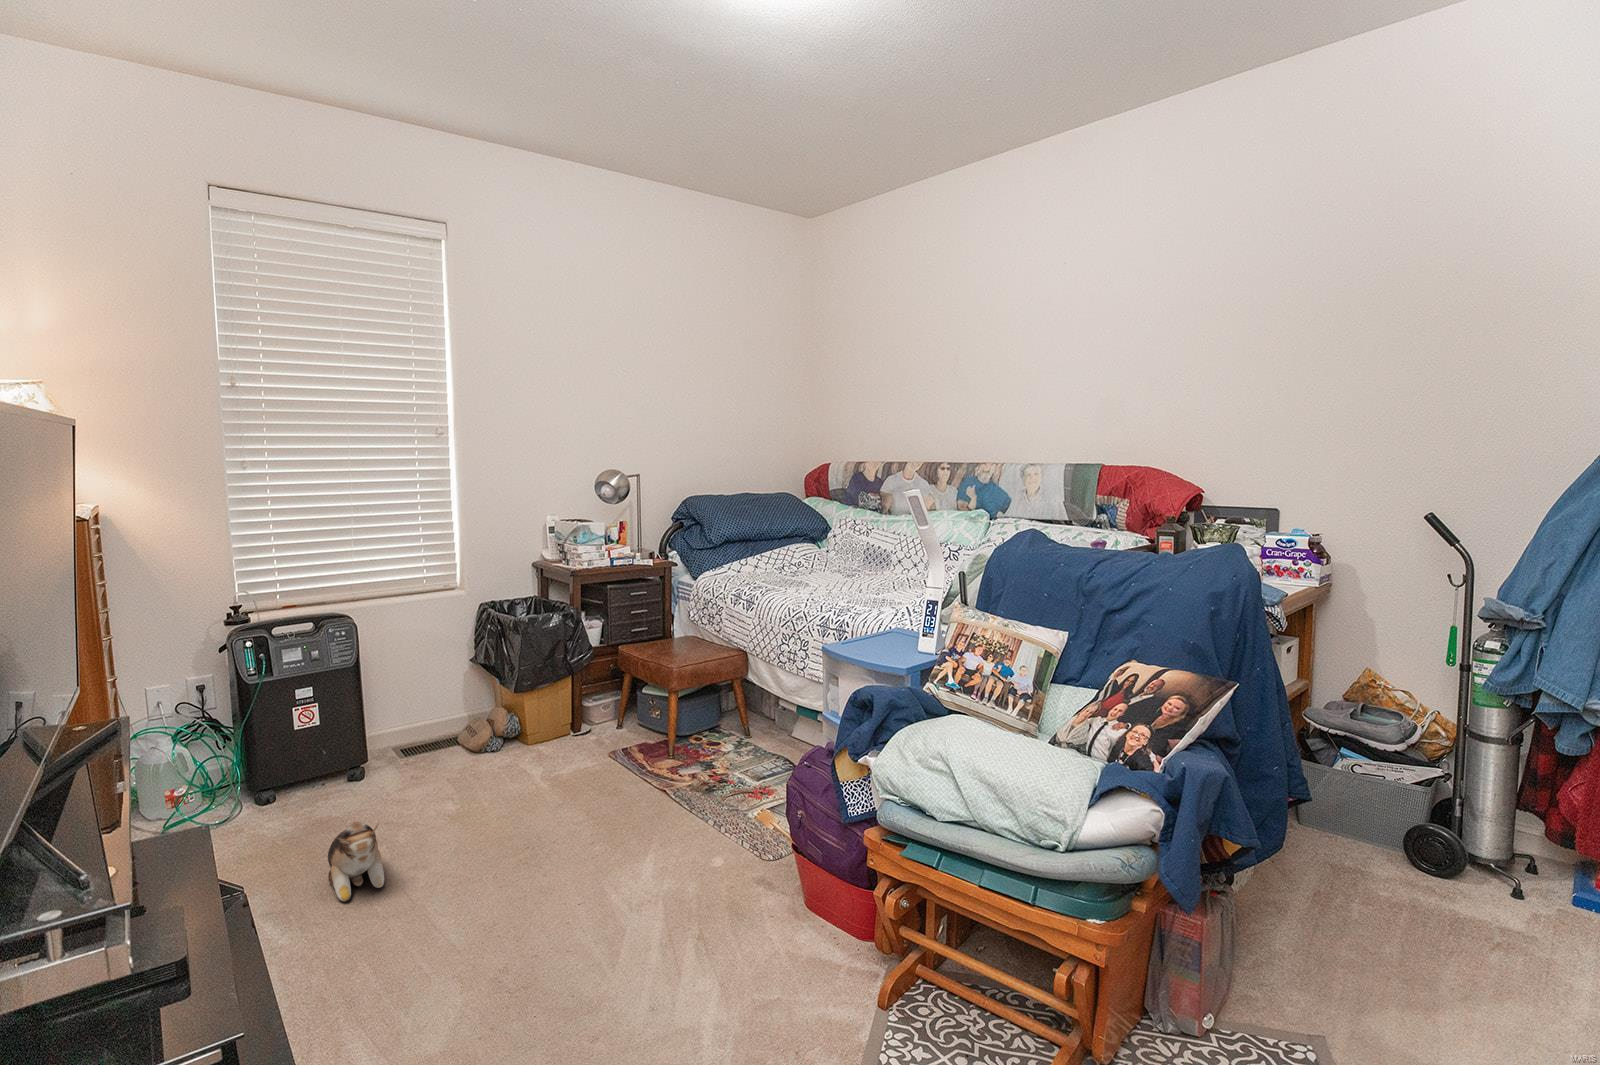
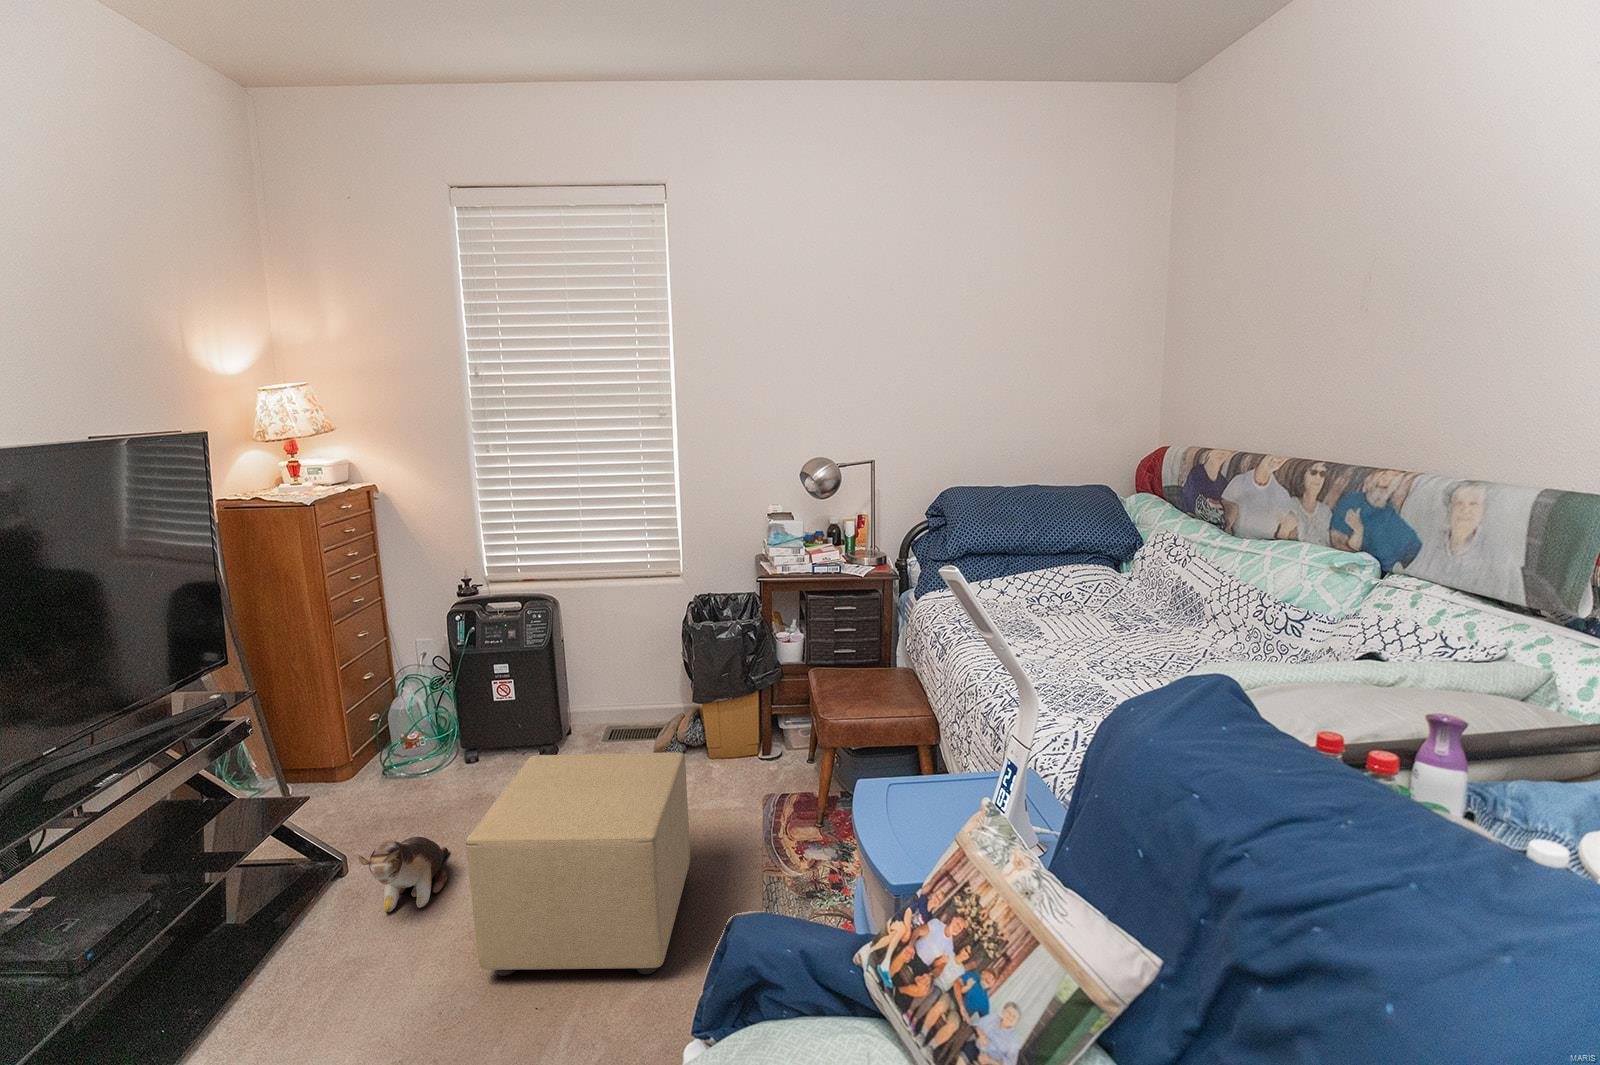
ottoman: none [466,698,660,892] -> present [466,752,690,976]

